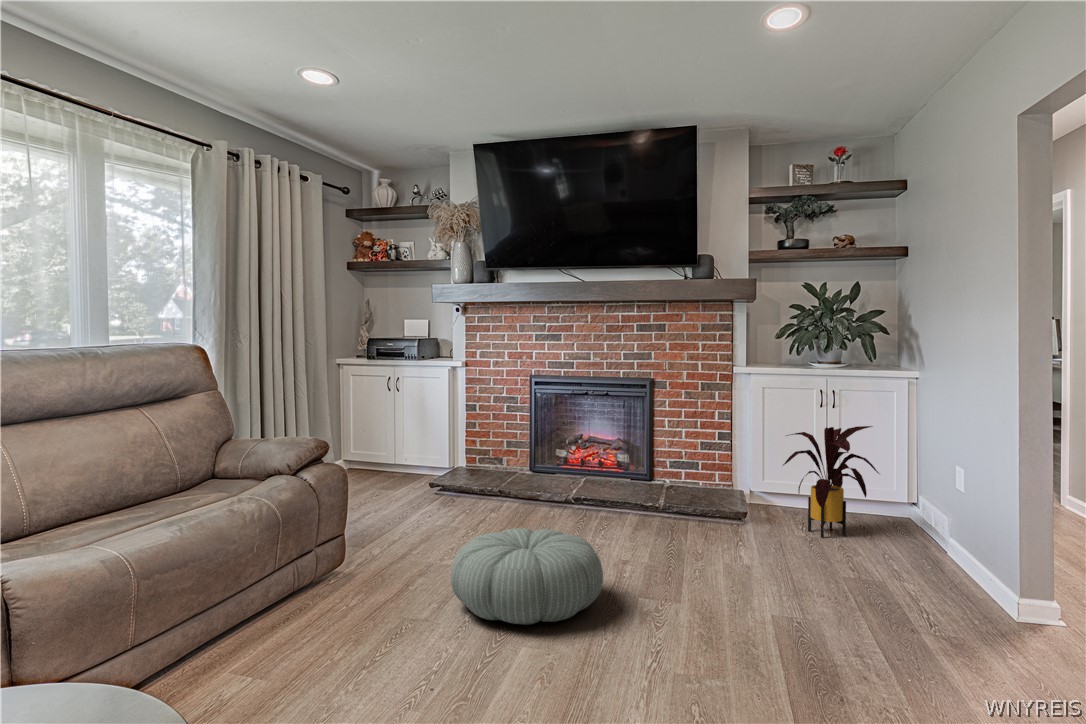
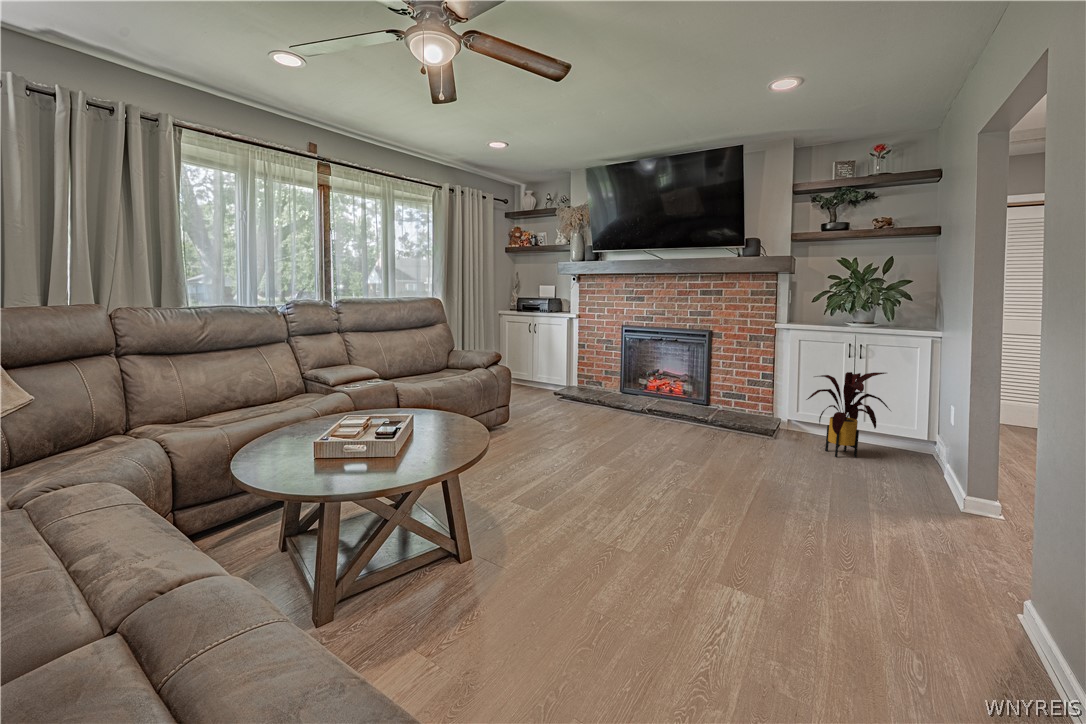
pouf: present [451,528,603,625] -> none [540,434,648,502]

